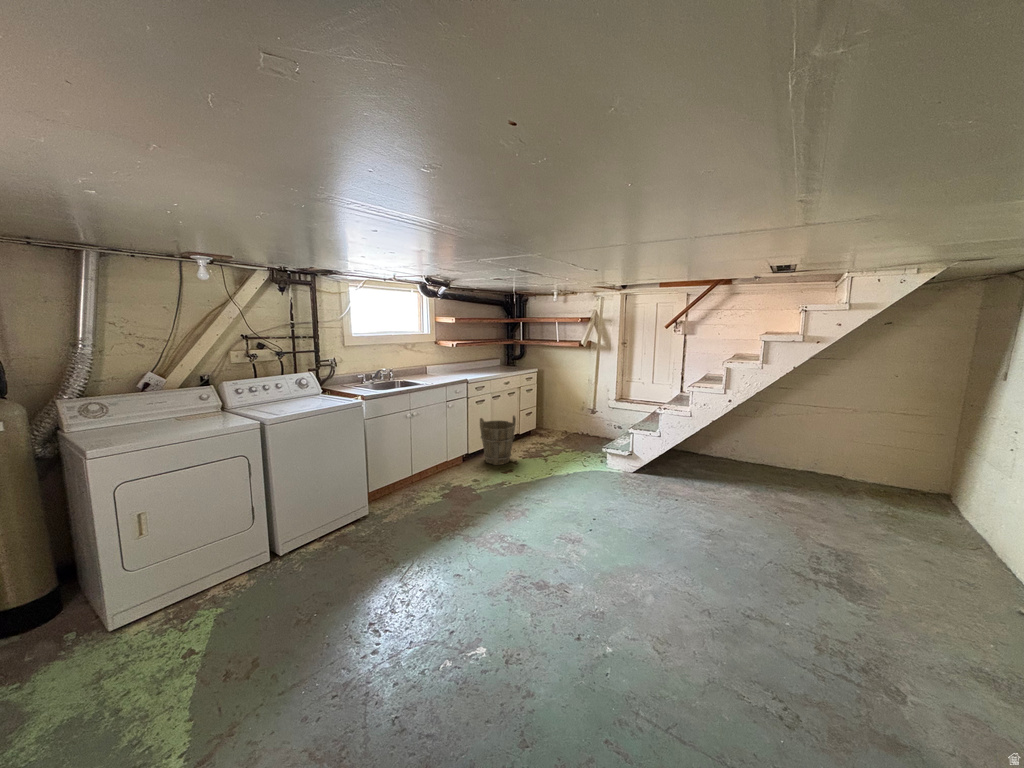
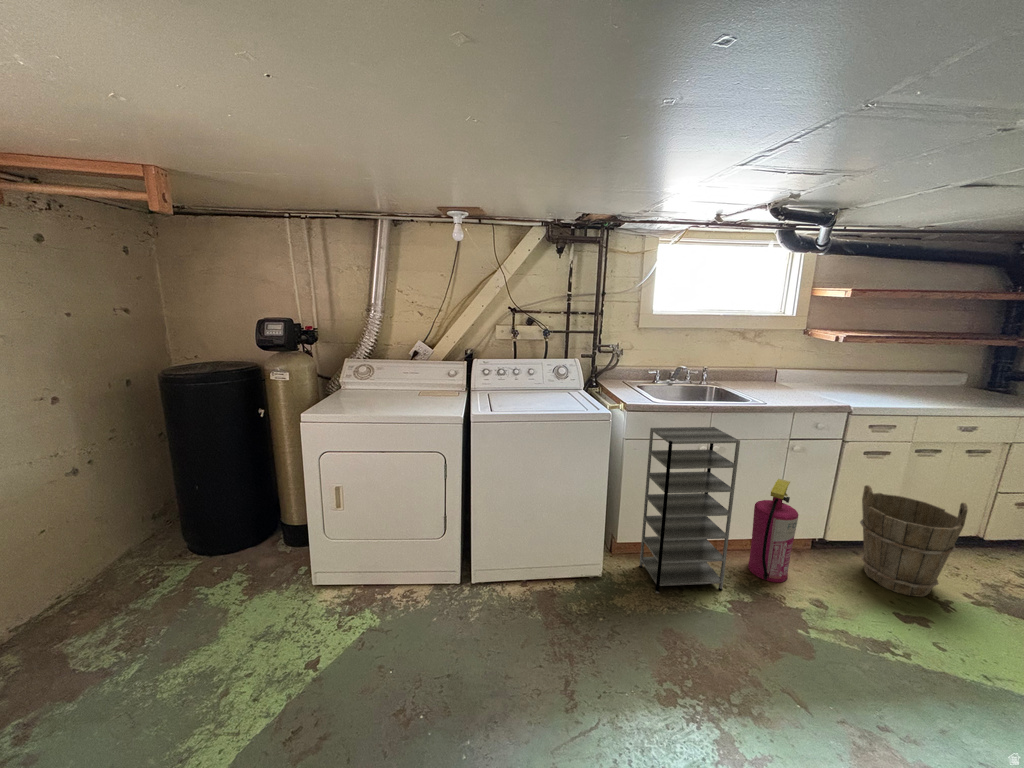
shelving unit: none [382,402,435,508] -> present [639,427,740,593]
fire extinguisher: none [438,425,459,481] -> present [748,479,798,582]

